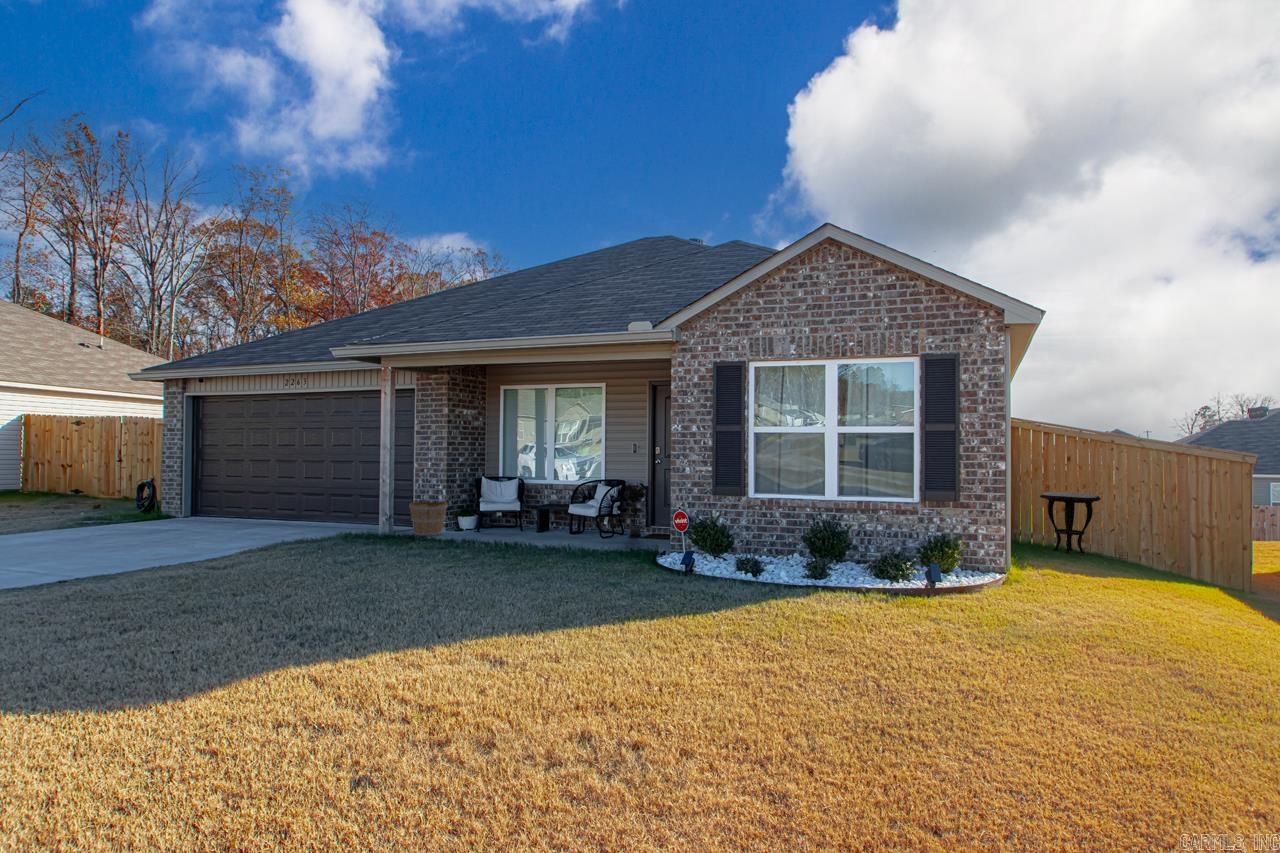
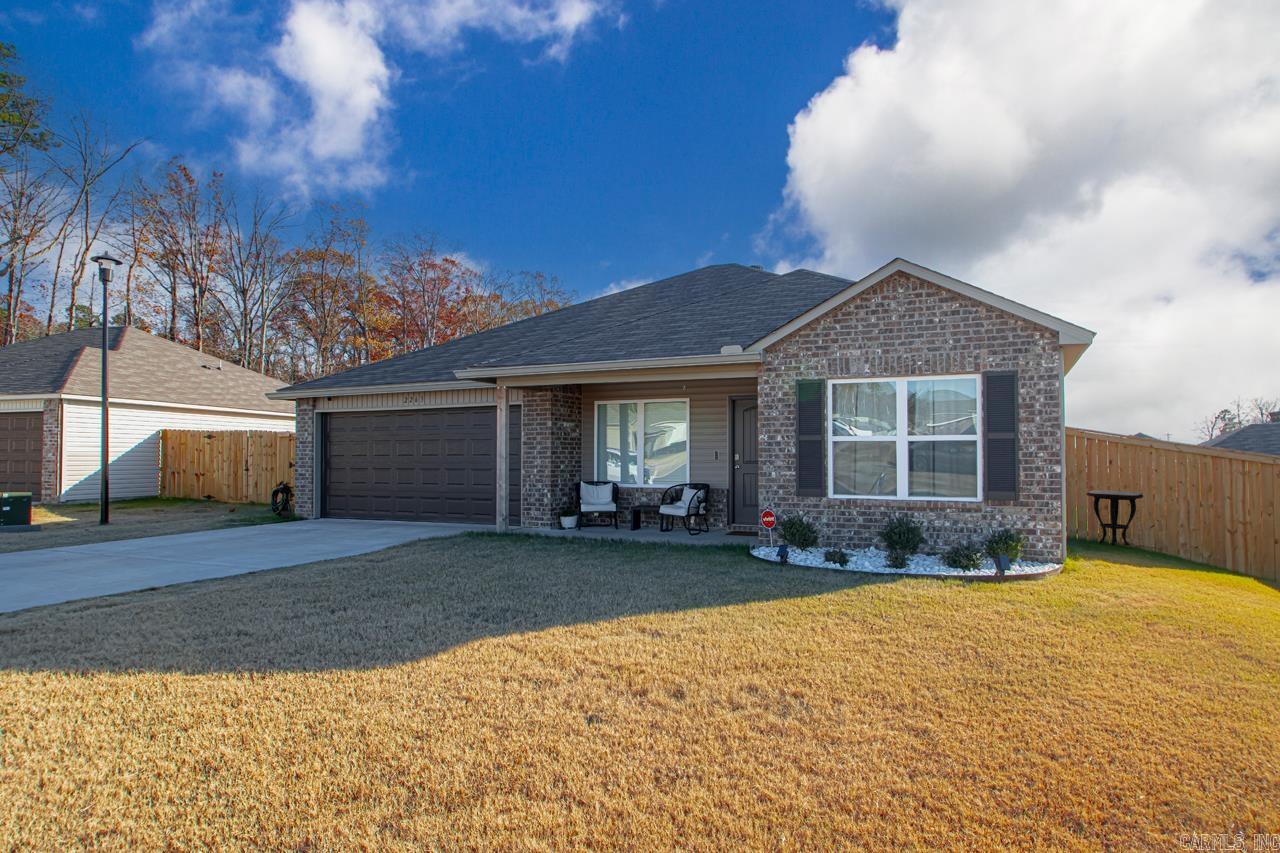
potted plant: present [625,481,649,536] -> present [278,481,294,519]
wooden bucket: present [409,501,448,536] -> none [520,503,553,533]

